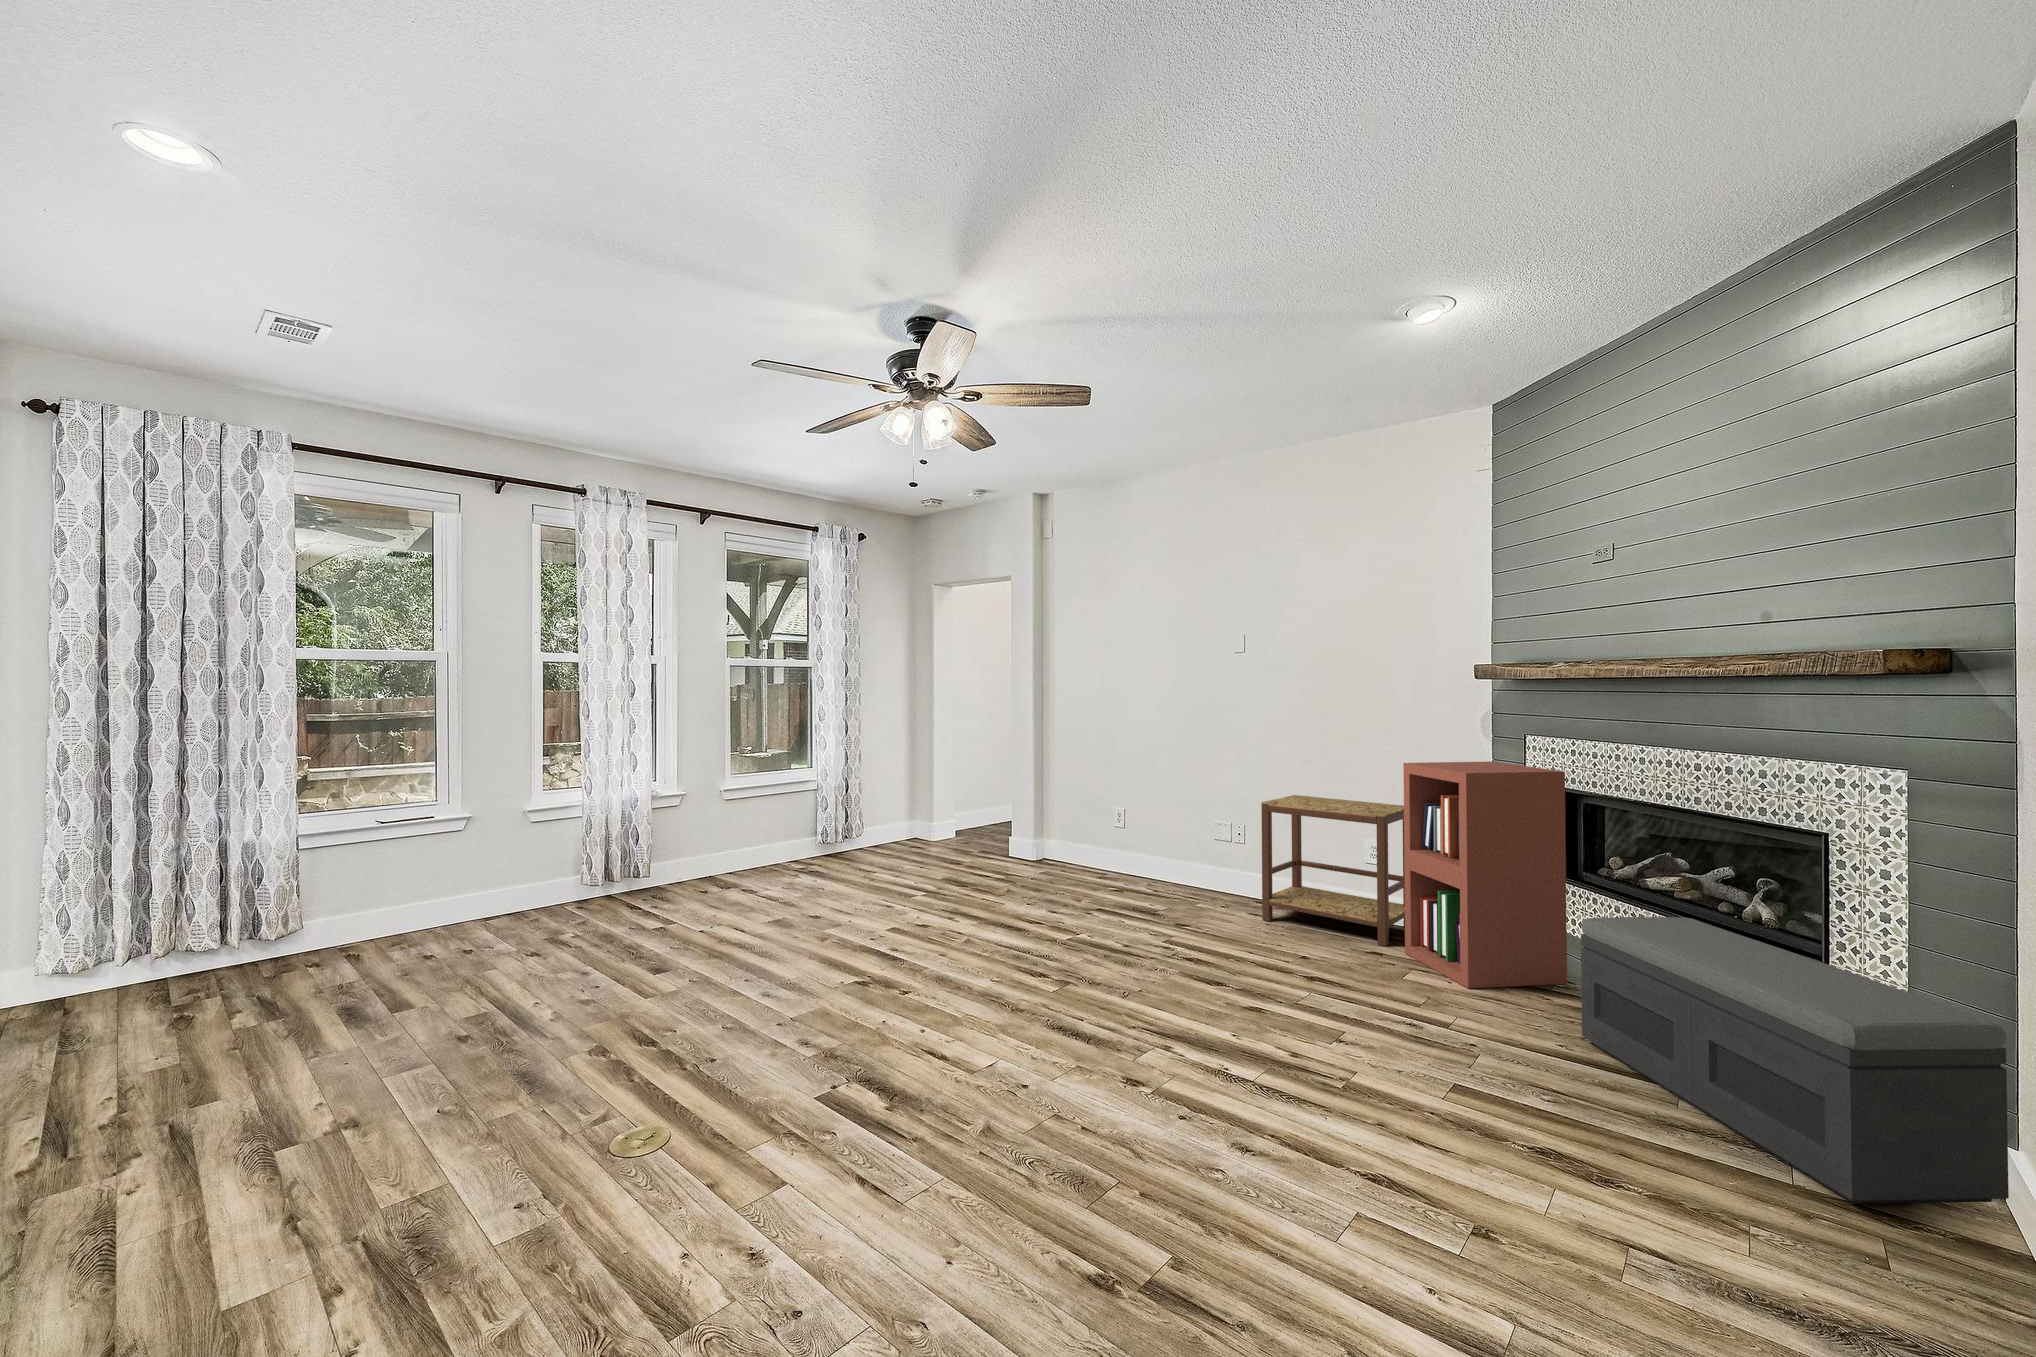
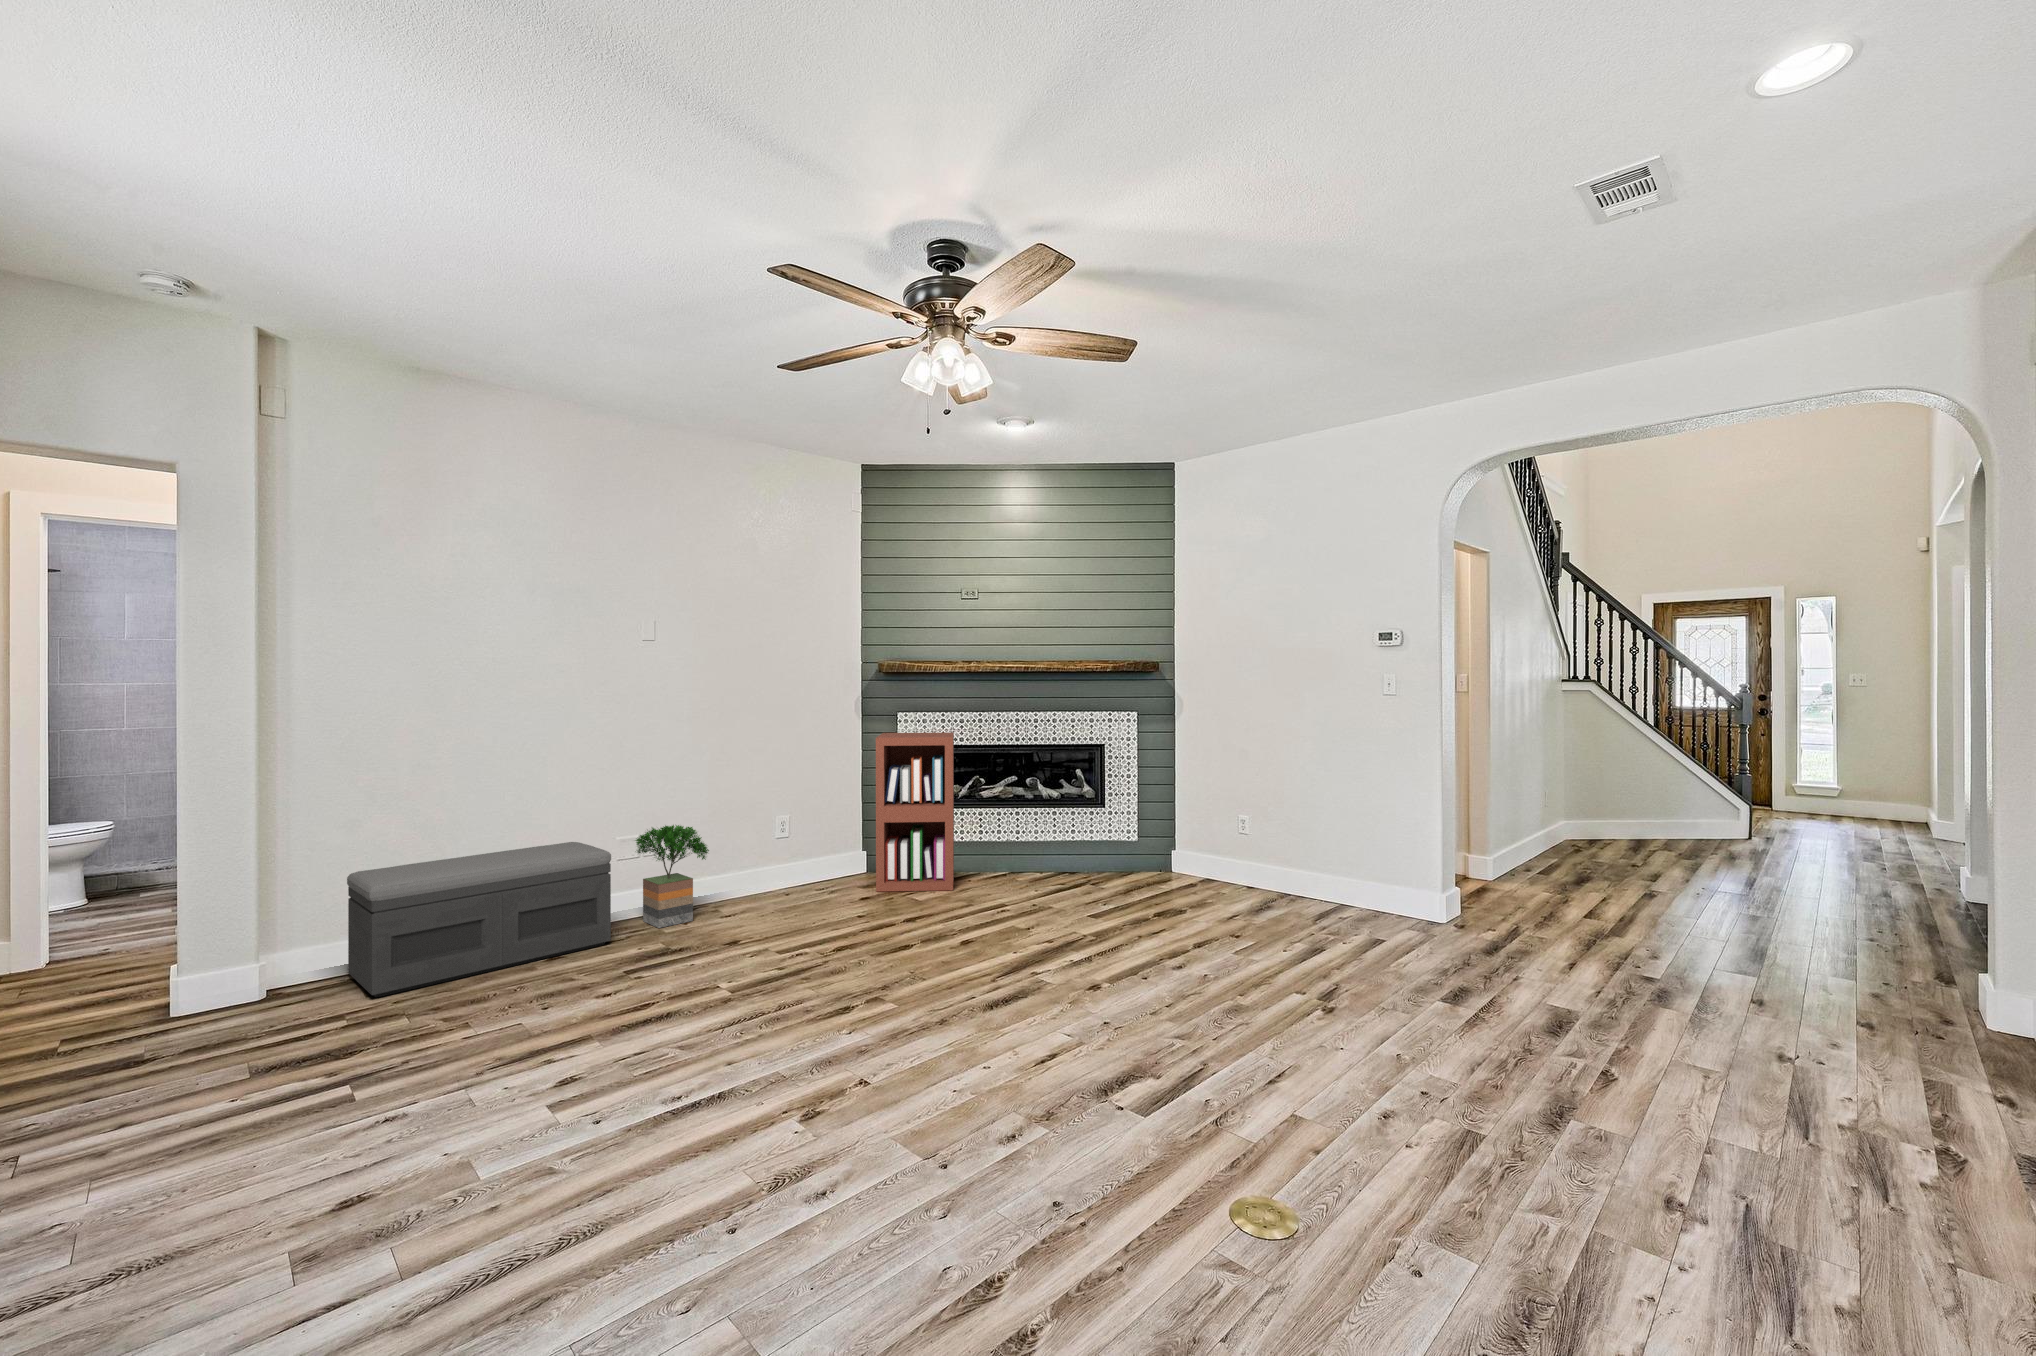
side table: present [1261,795,1405,946] -> none [720,778,857,915]
potted tree: none [1196,815,1252,907] -> present [635,825,709,928]
storage bench: present [1581,917,2009,1204] -> present [347,842,611,997]

